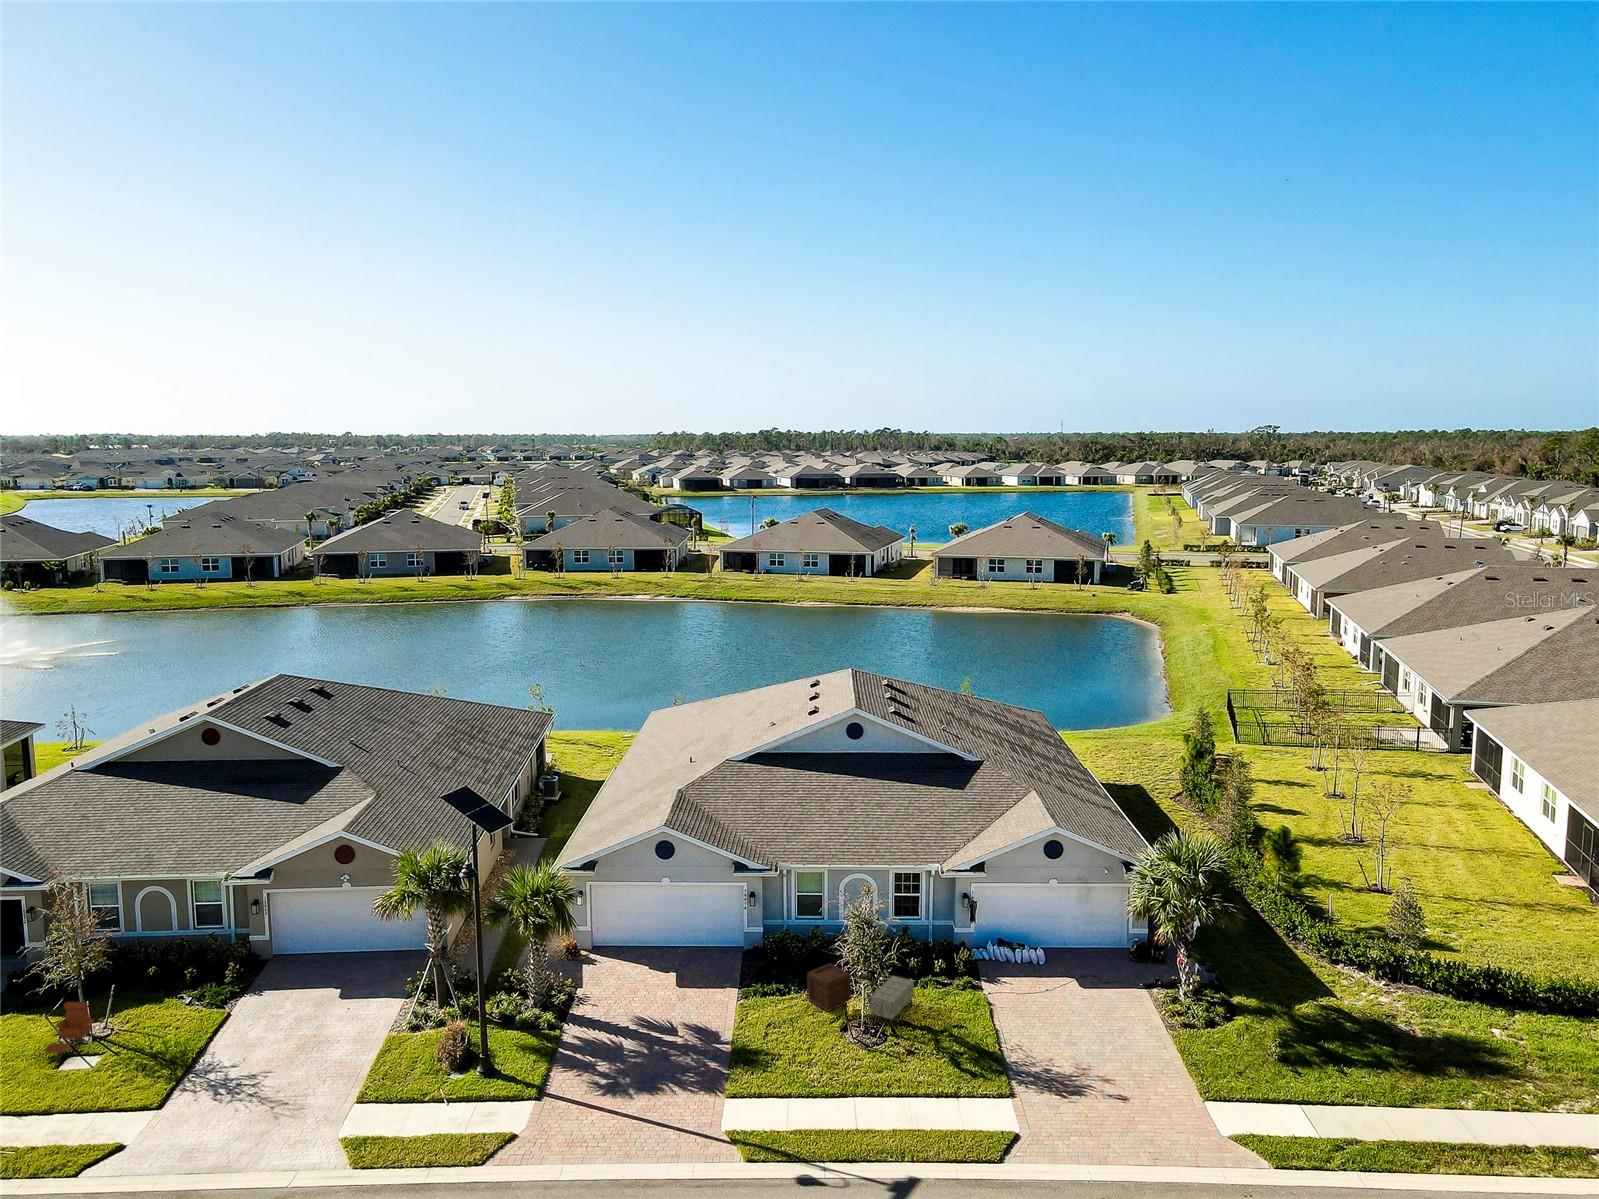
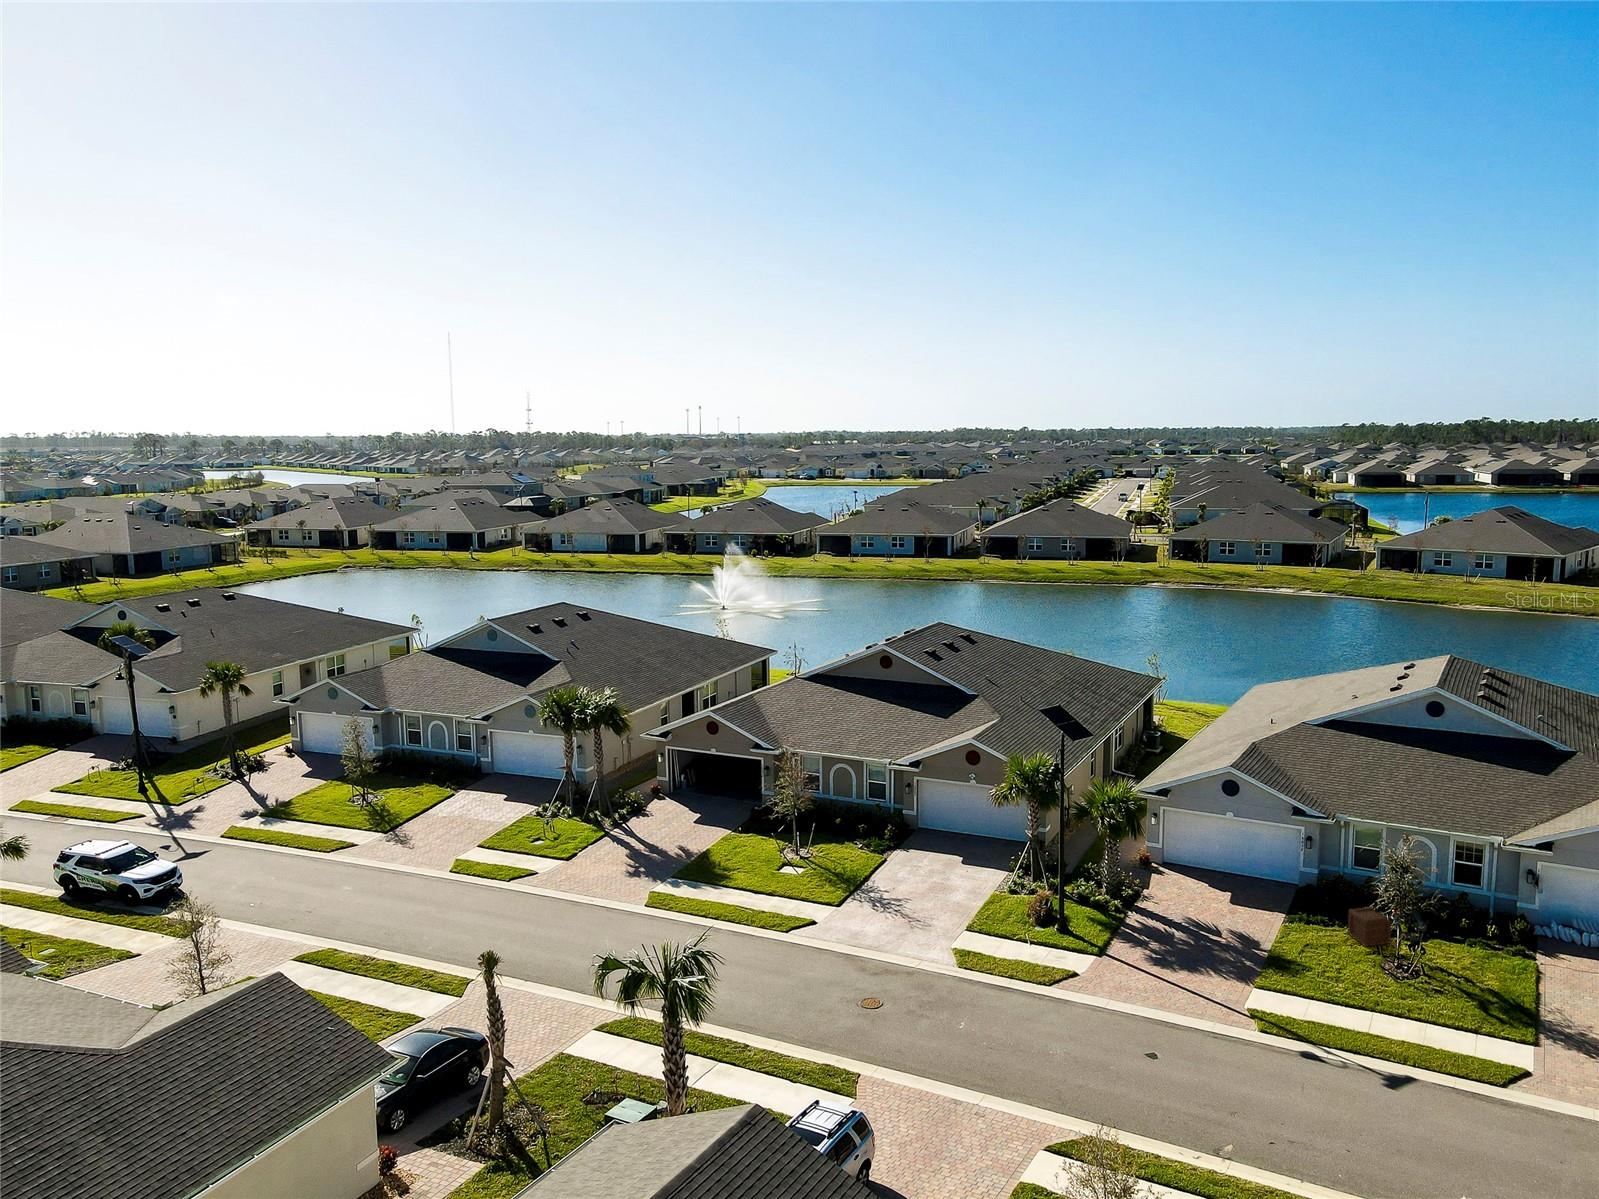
bench: present [869,976,914,1026] -> none [1405,928,1457,969]
lounge chair: present [45,1002,94,1063] -> none [775,830,803,868]

